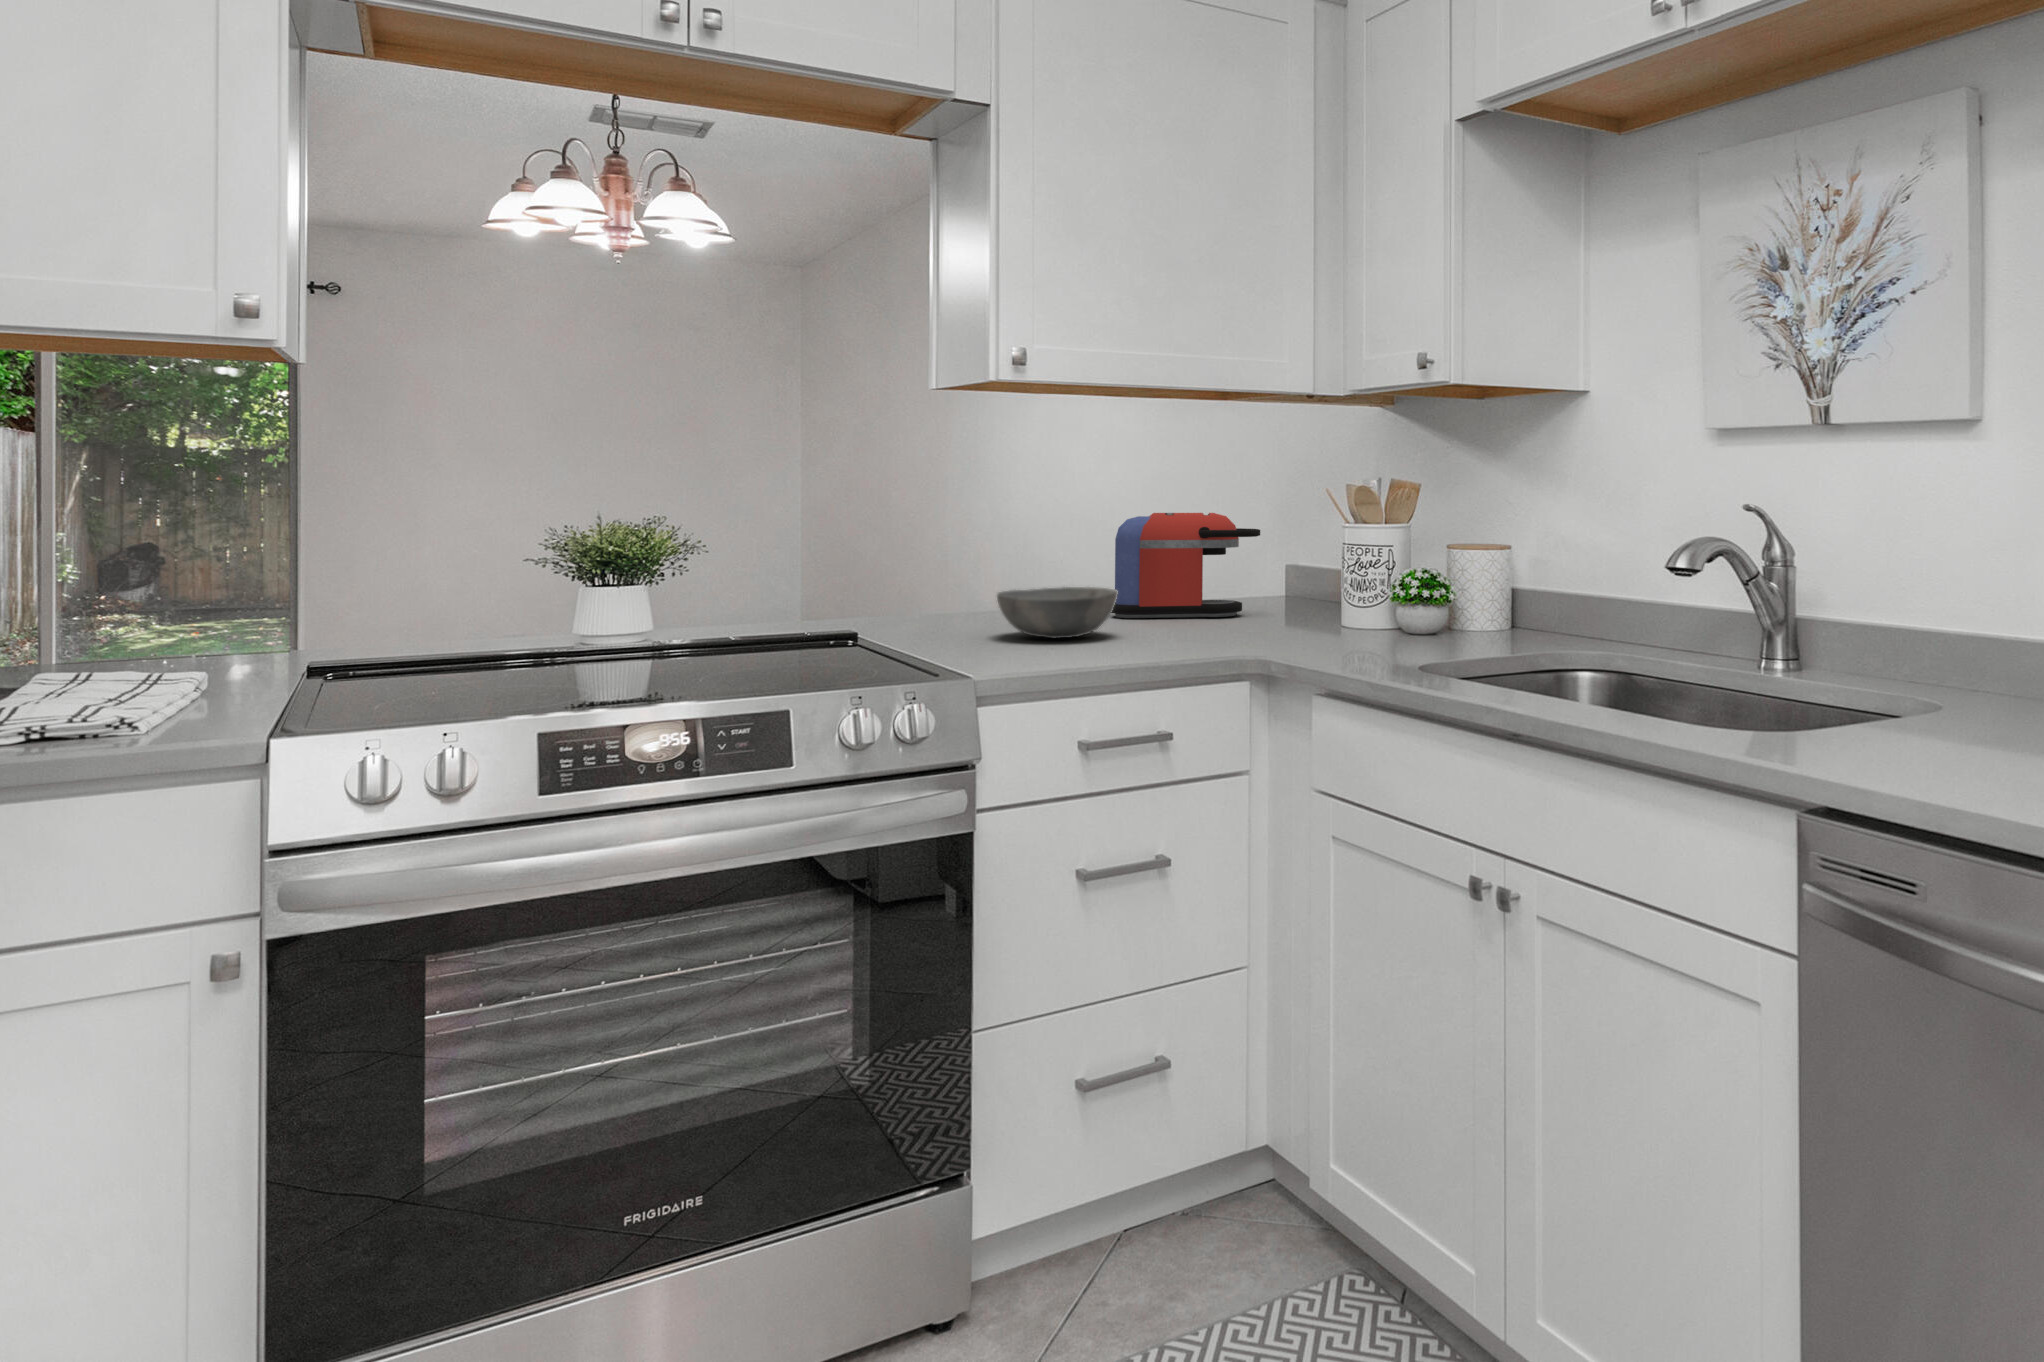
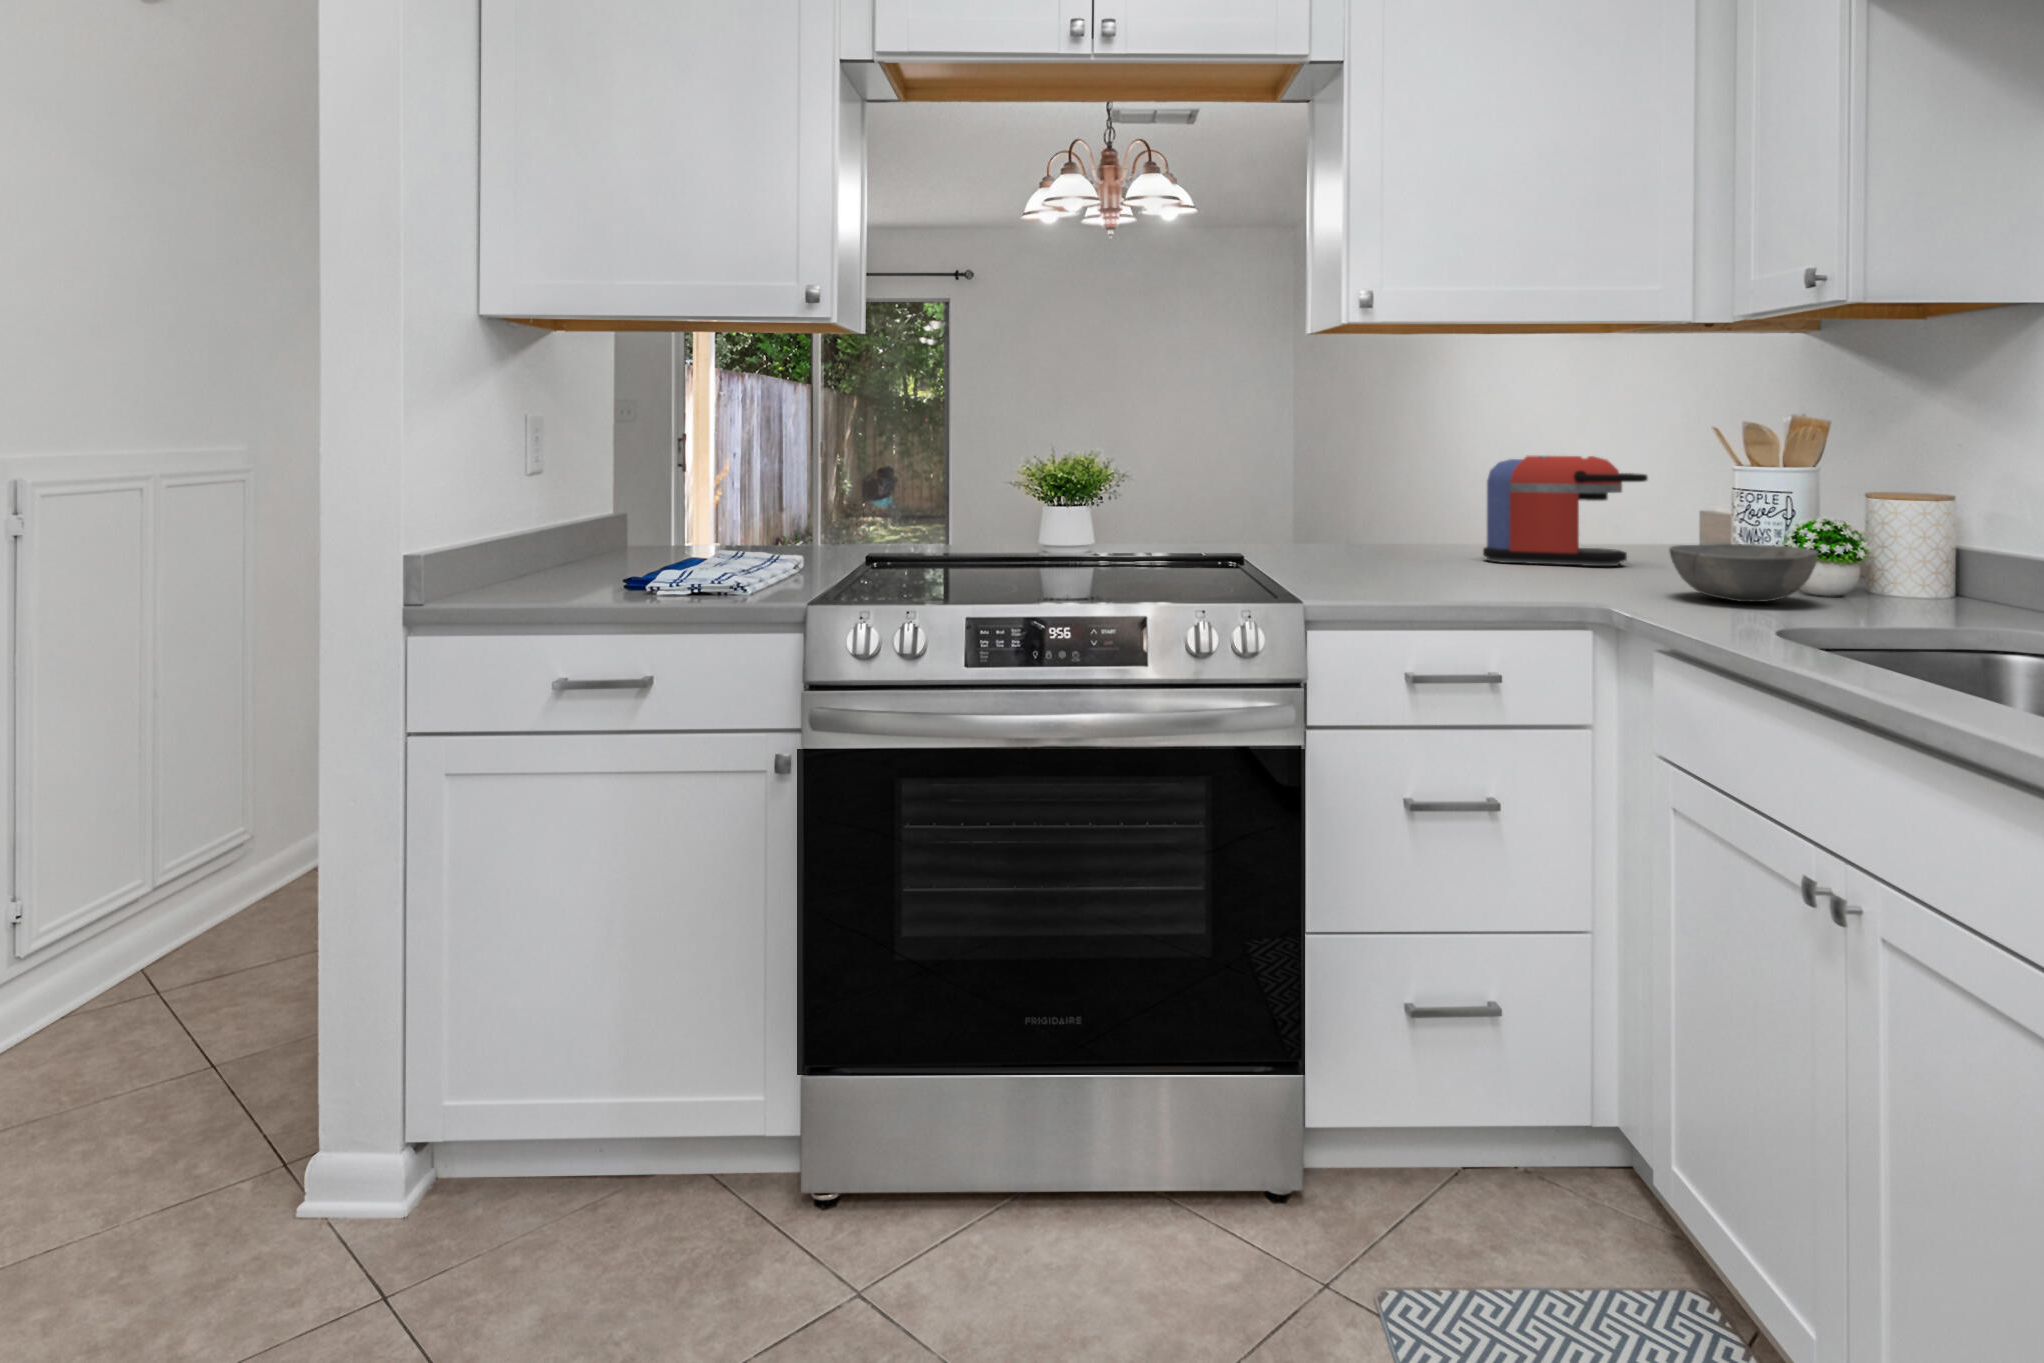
bowl: present [997,587,1117,638] -> present [1669,544,1818,602]

